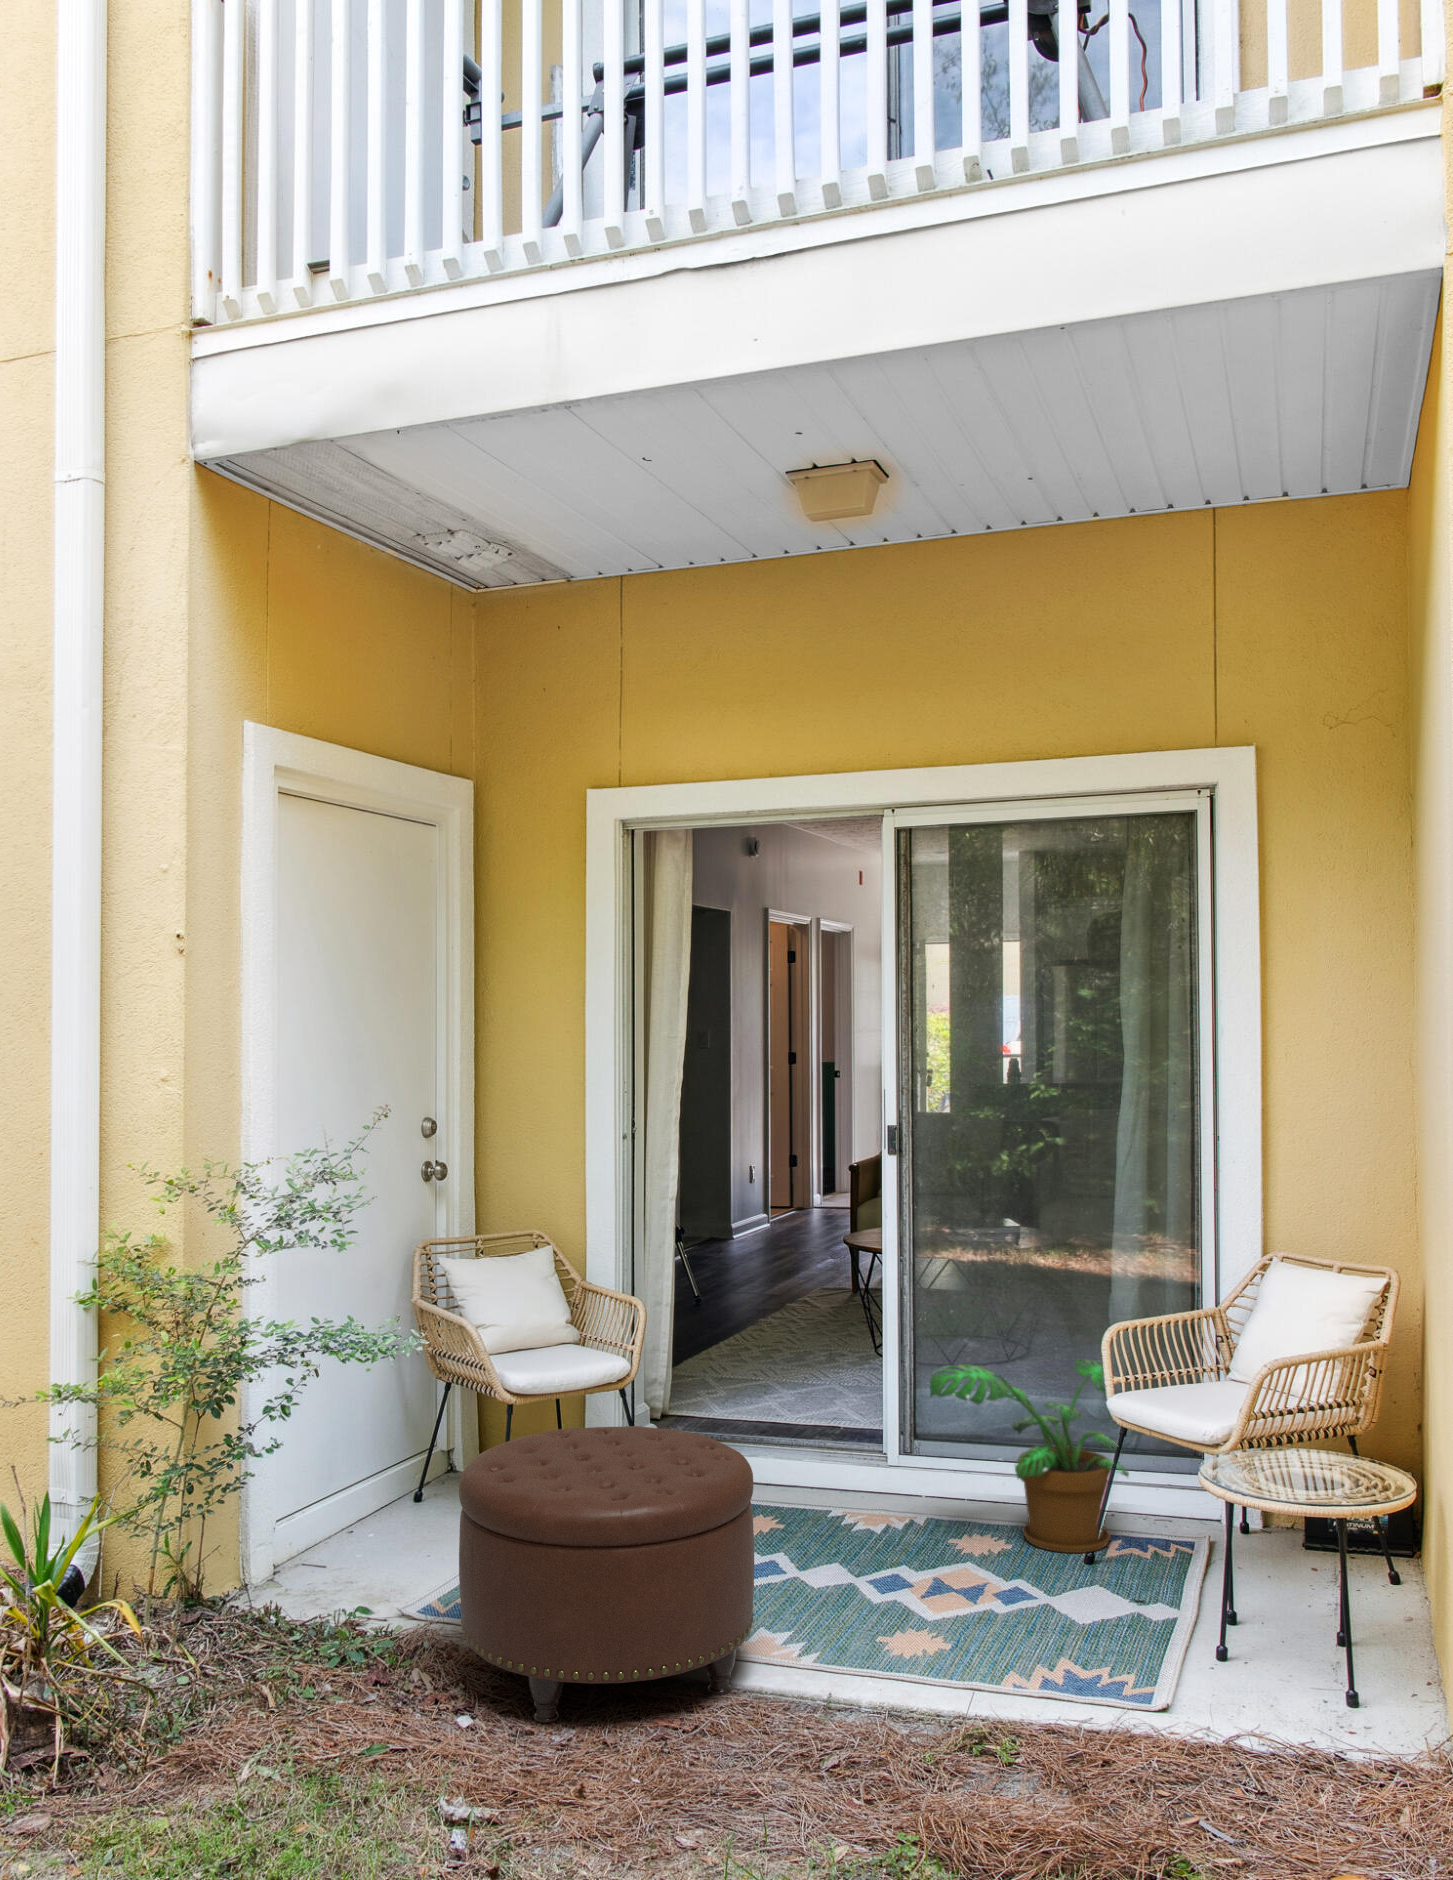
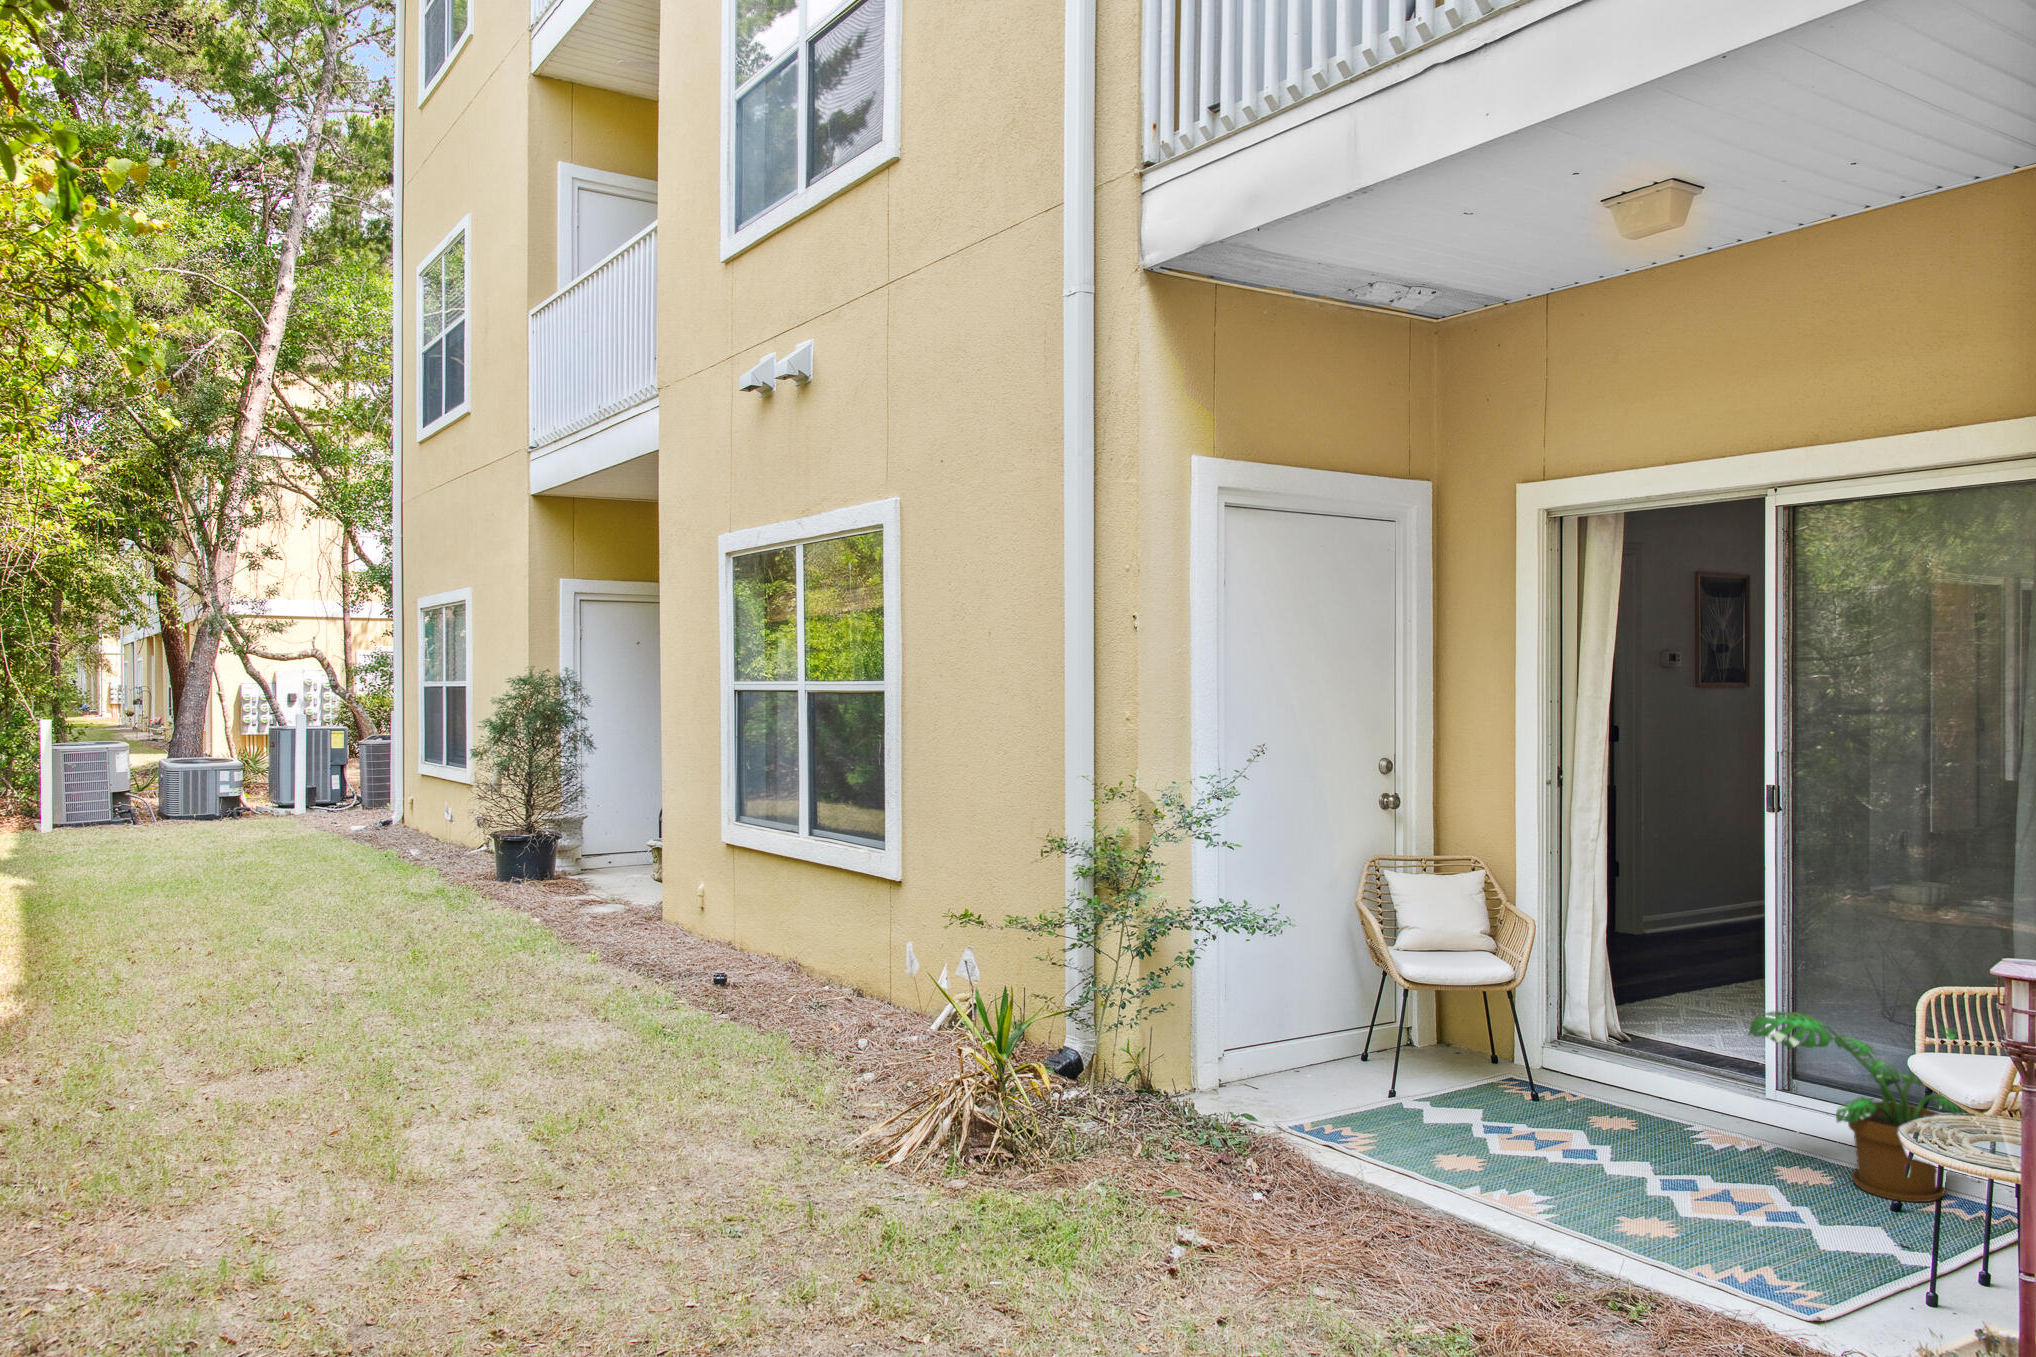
ottoman: present [459,1426,754,1723] -> none [1273,1008,1505,1222]

